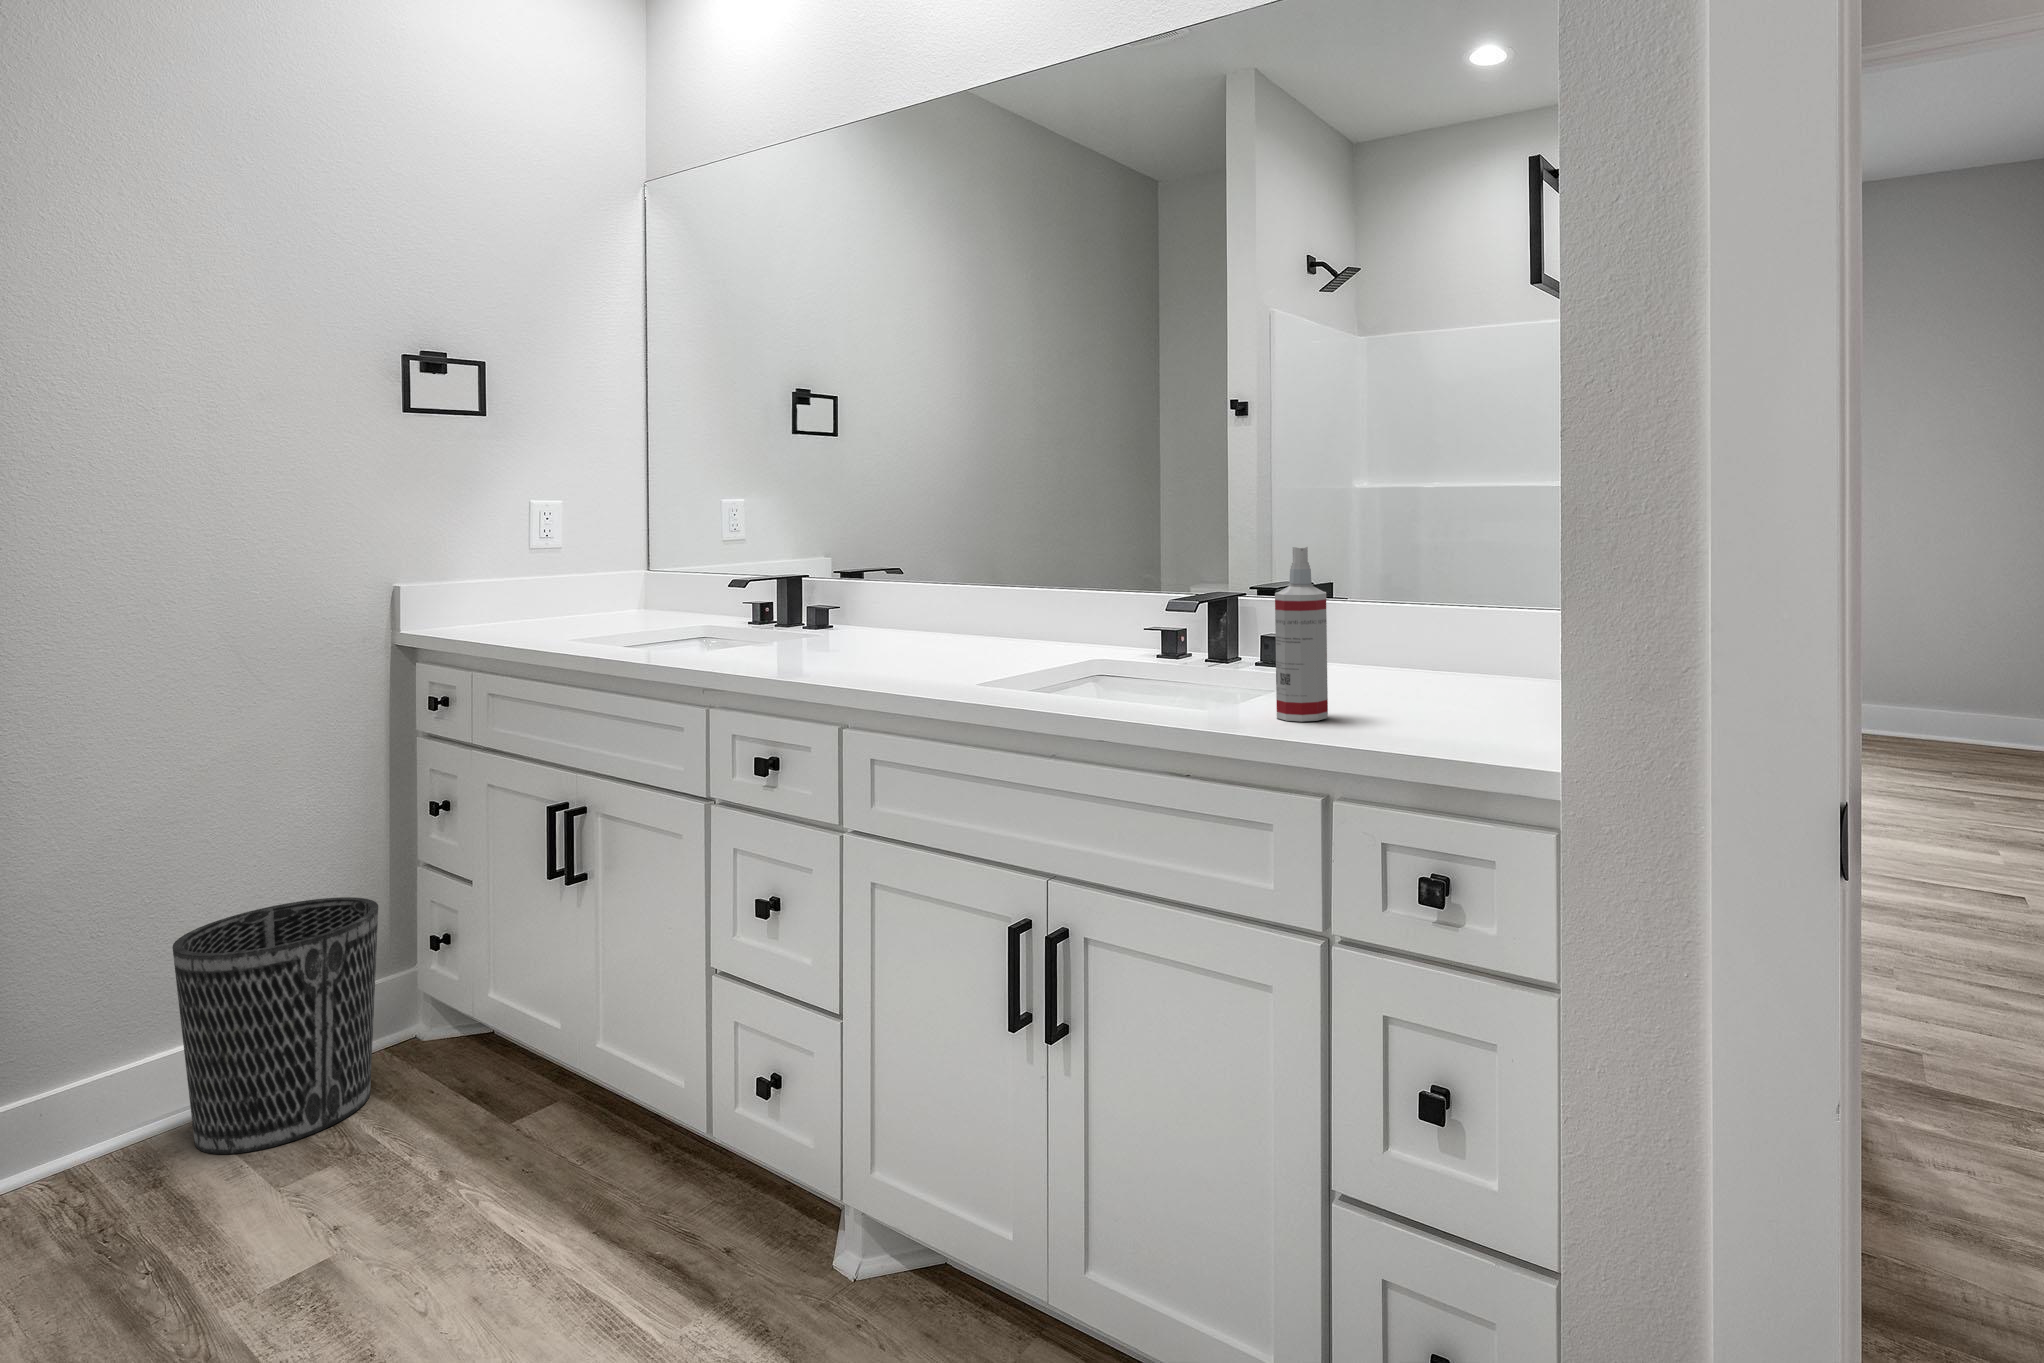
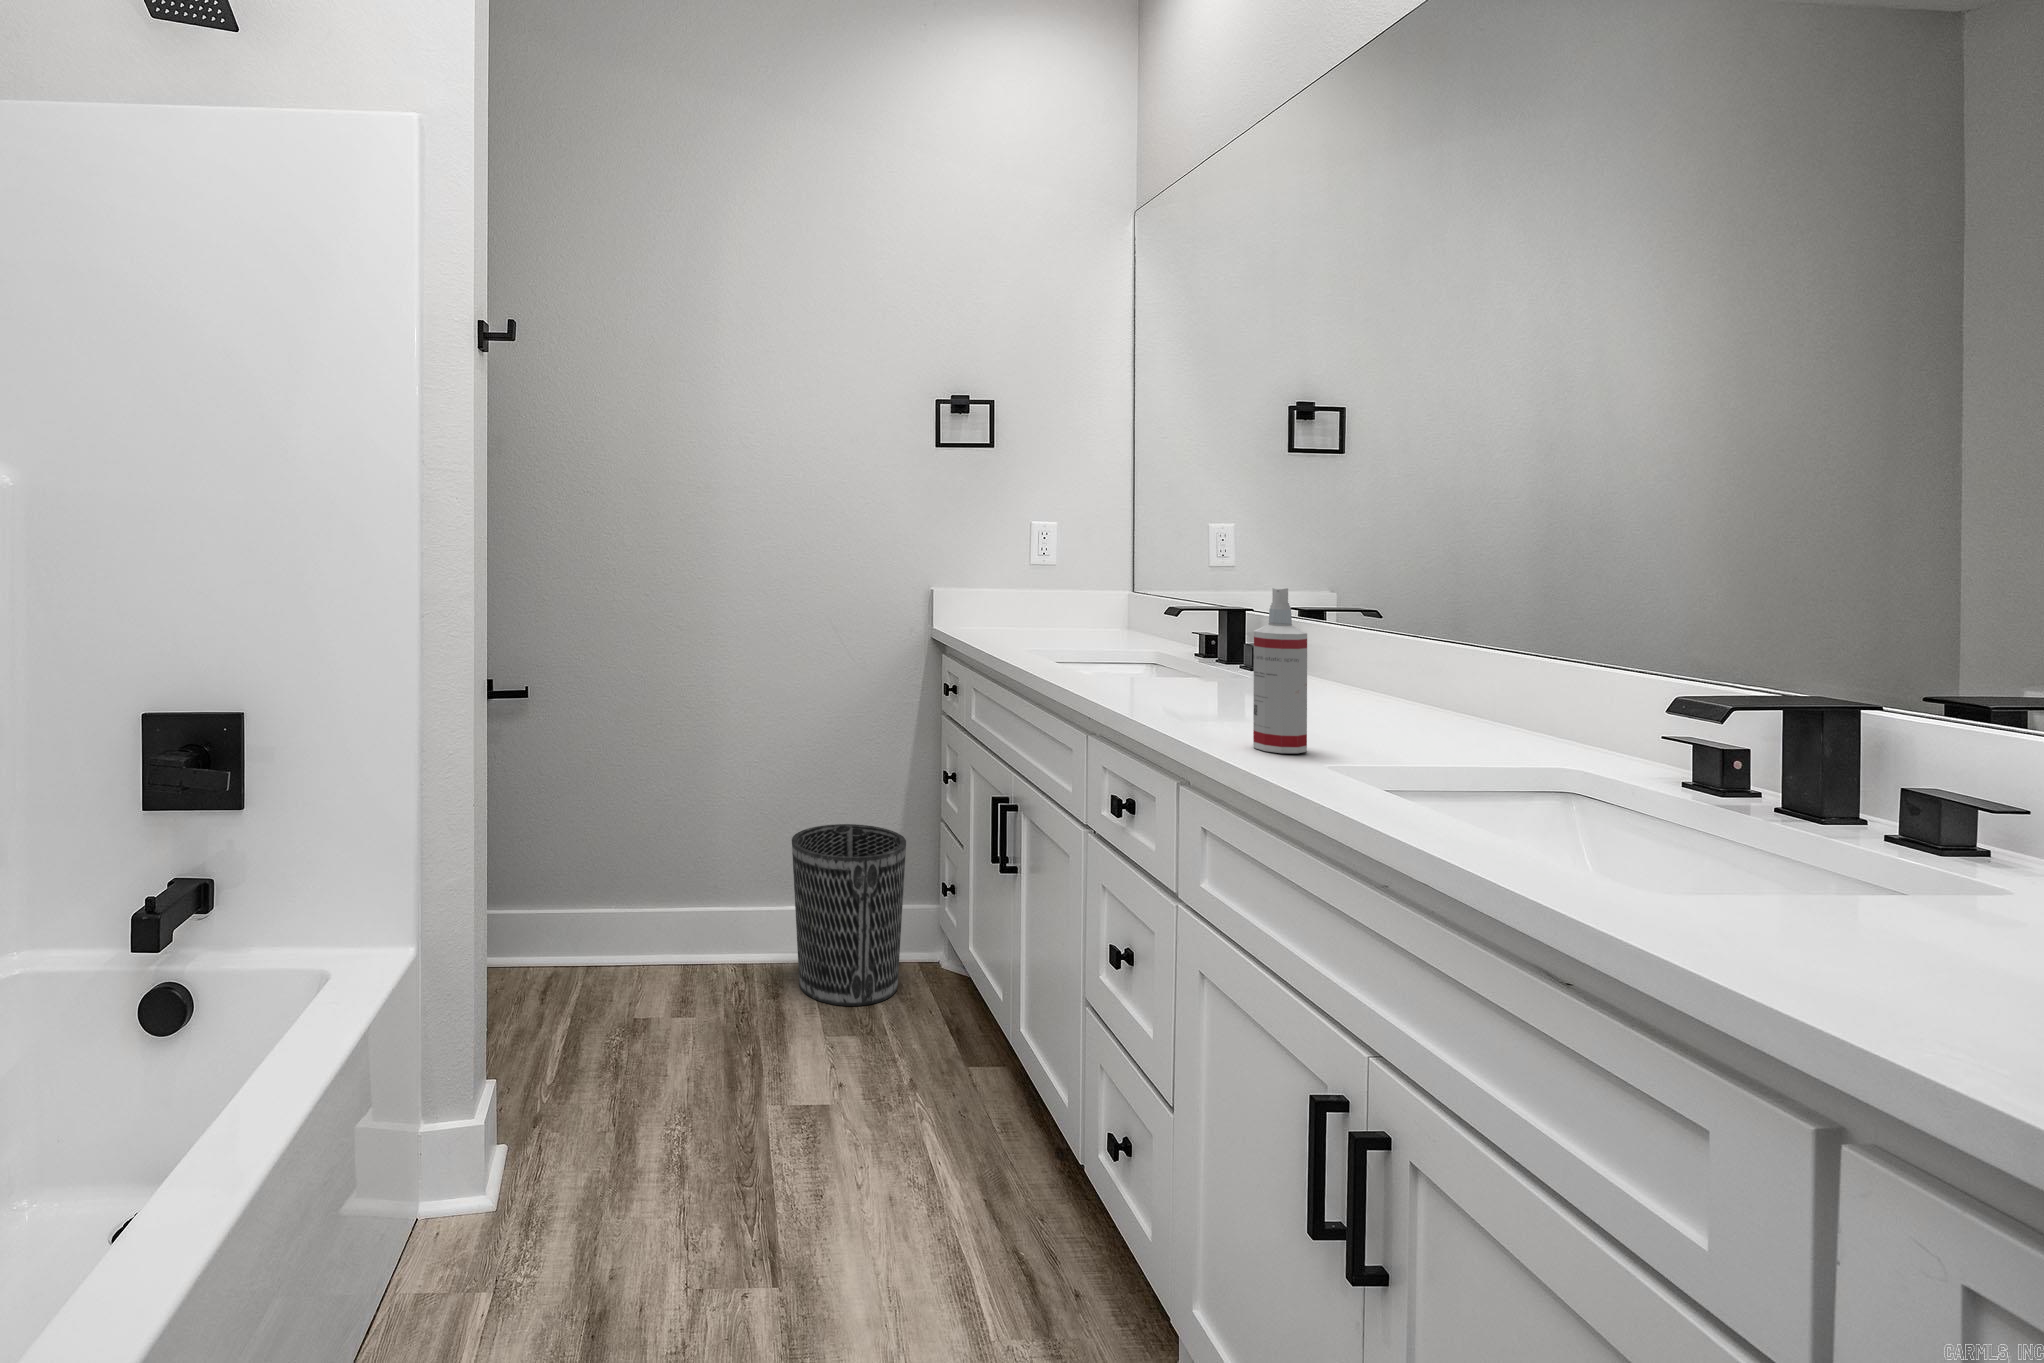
spray bottle: present [1275,547,1328,721] -> present [1253,588,1307,753]

